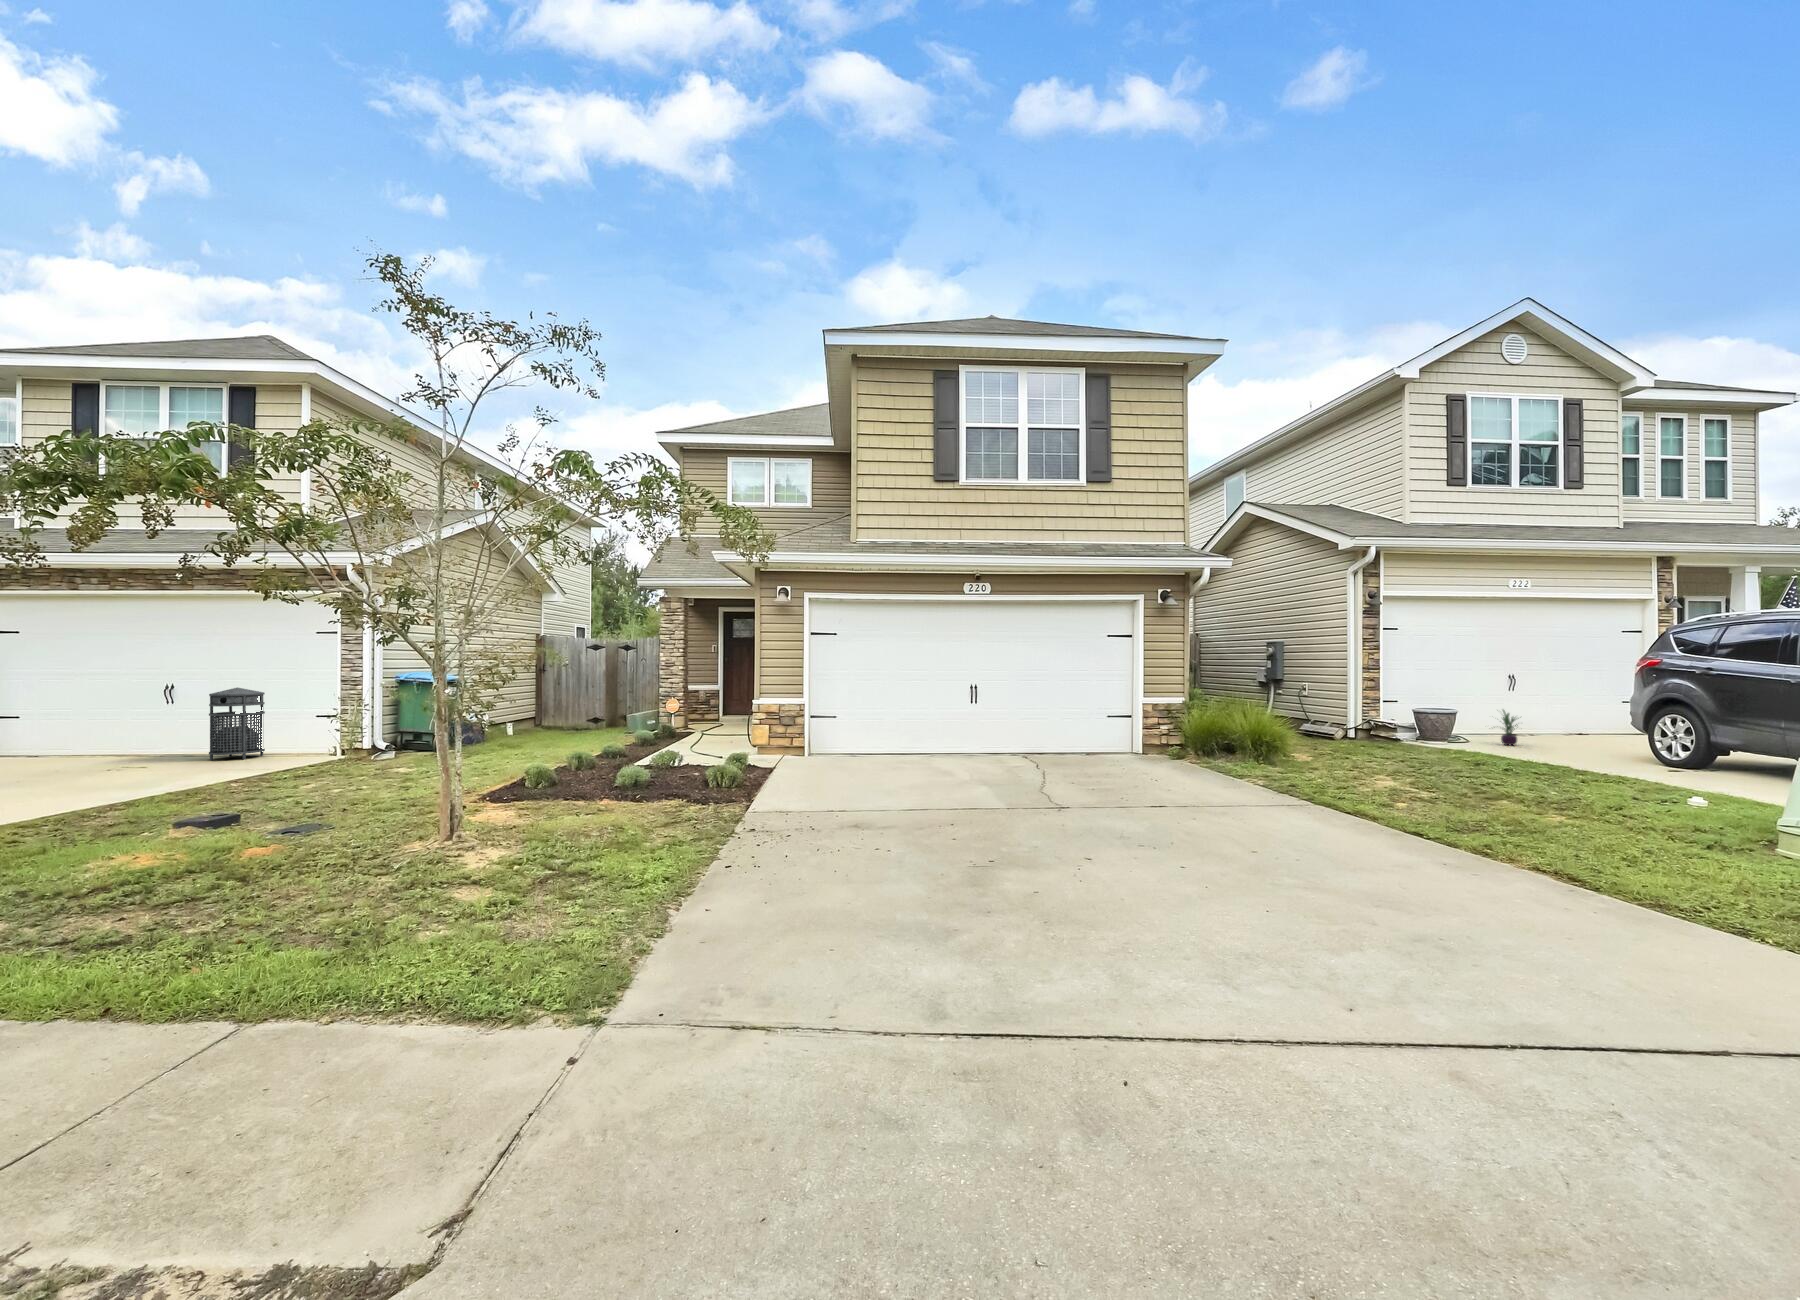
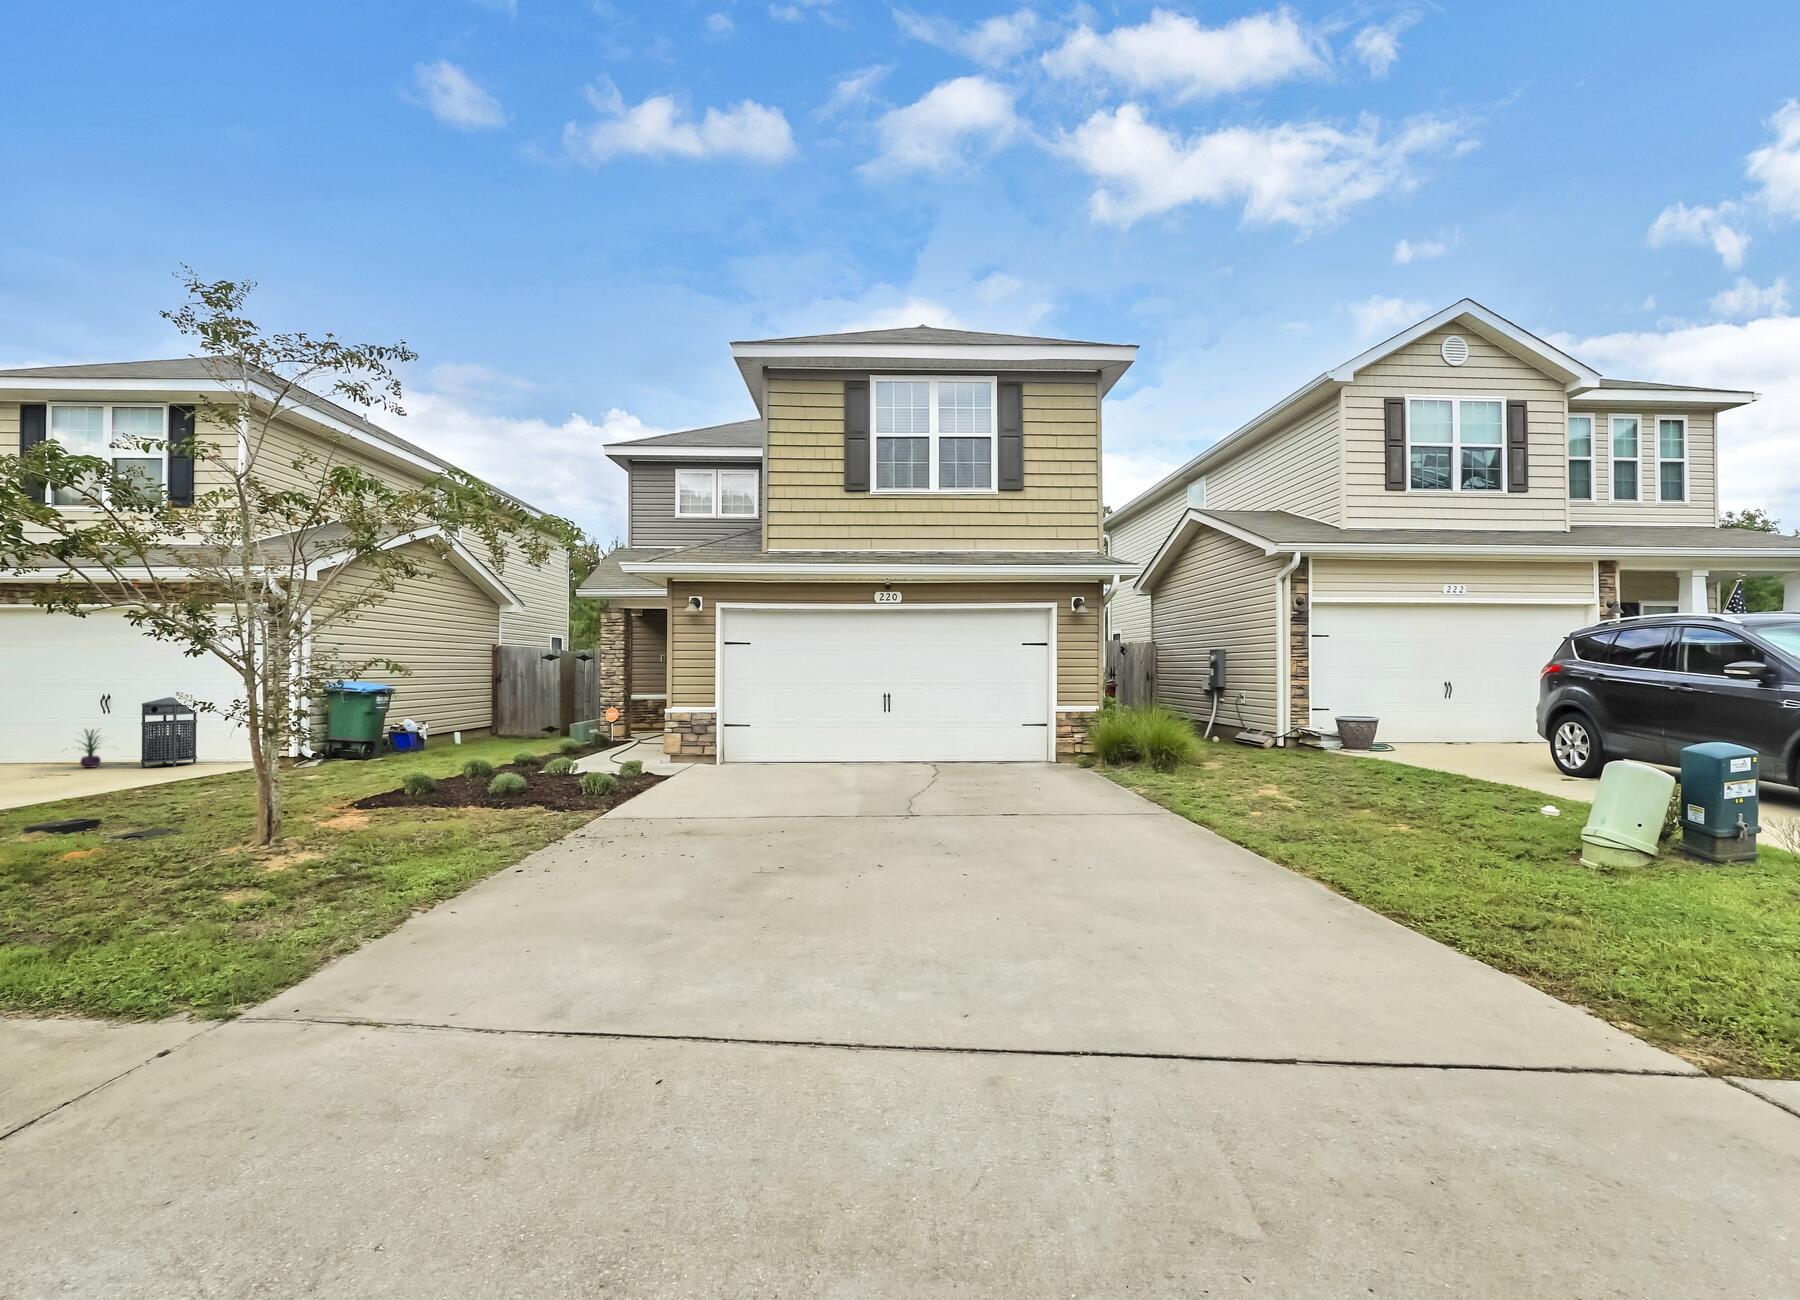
decorative plant: present [1501,710,1519,745] -> present [79,729,101,768]

